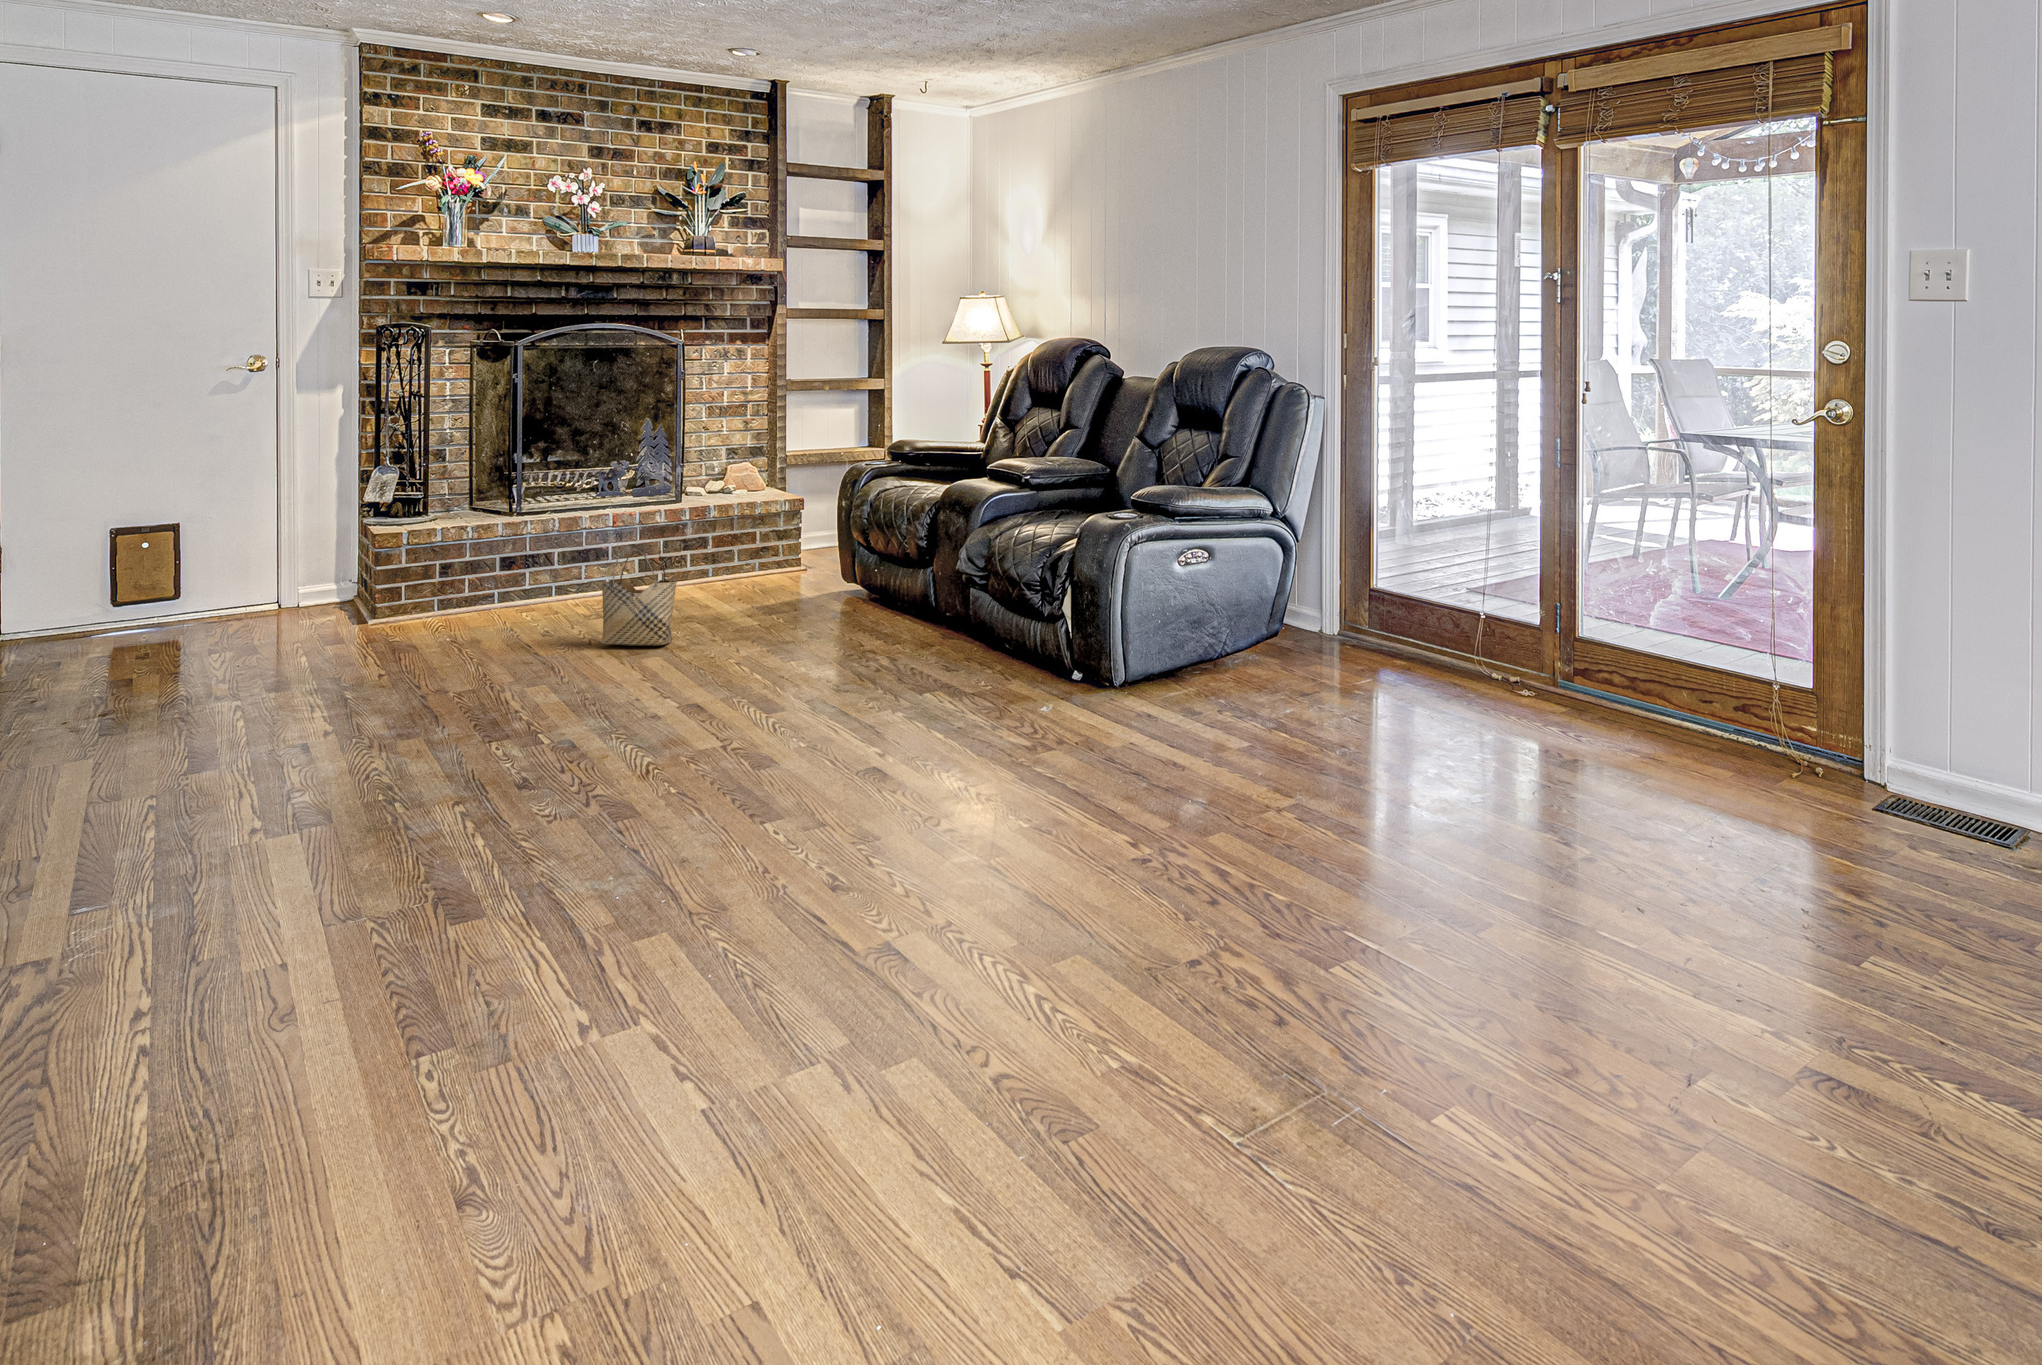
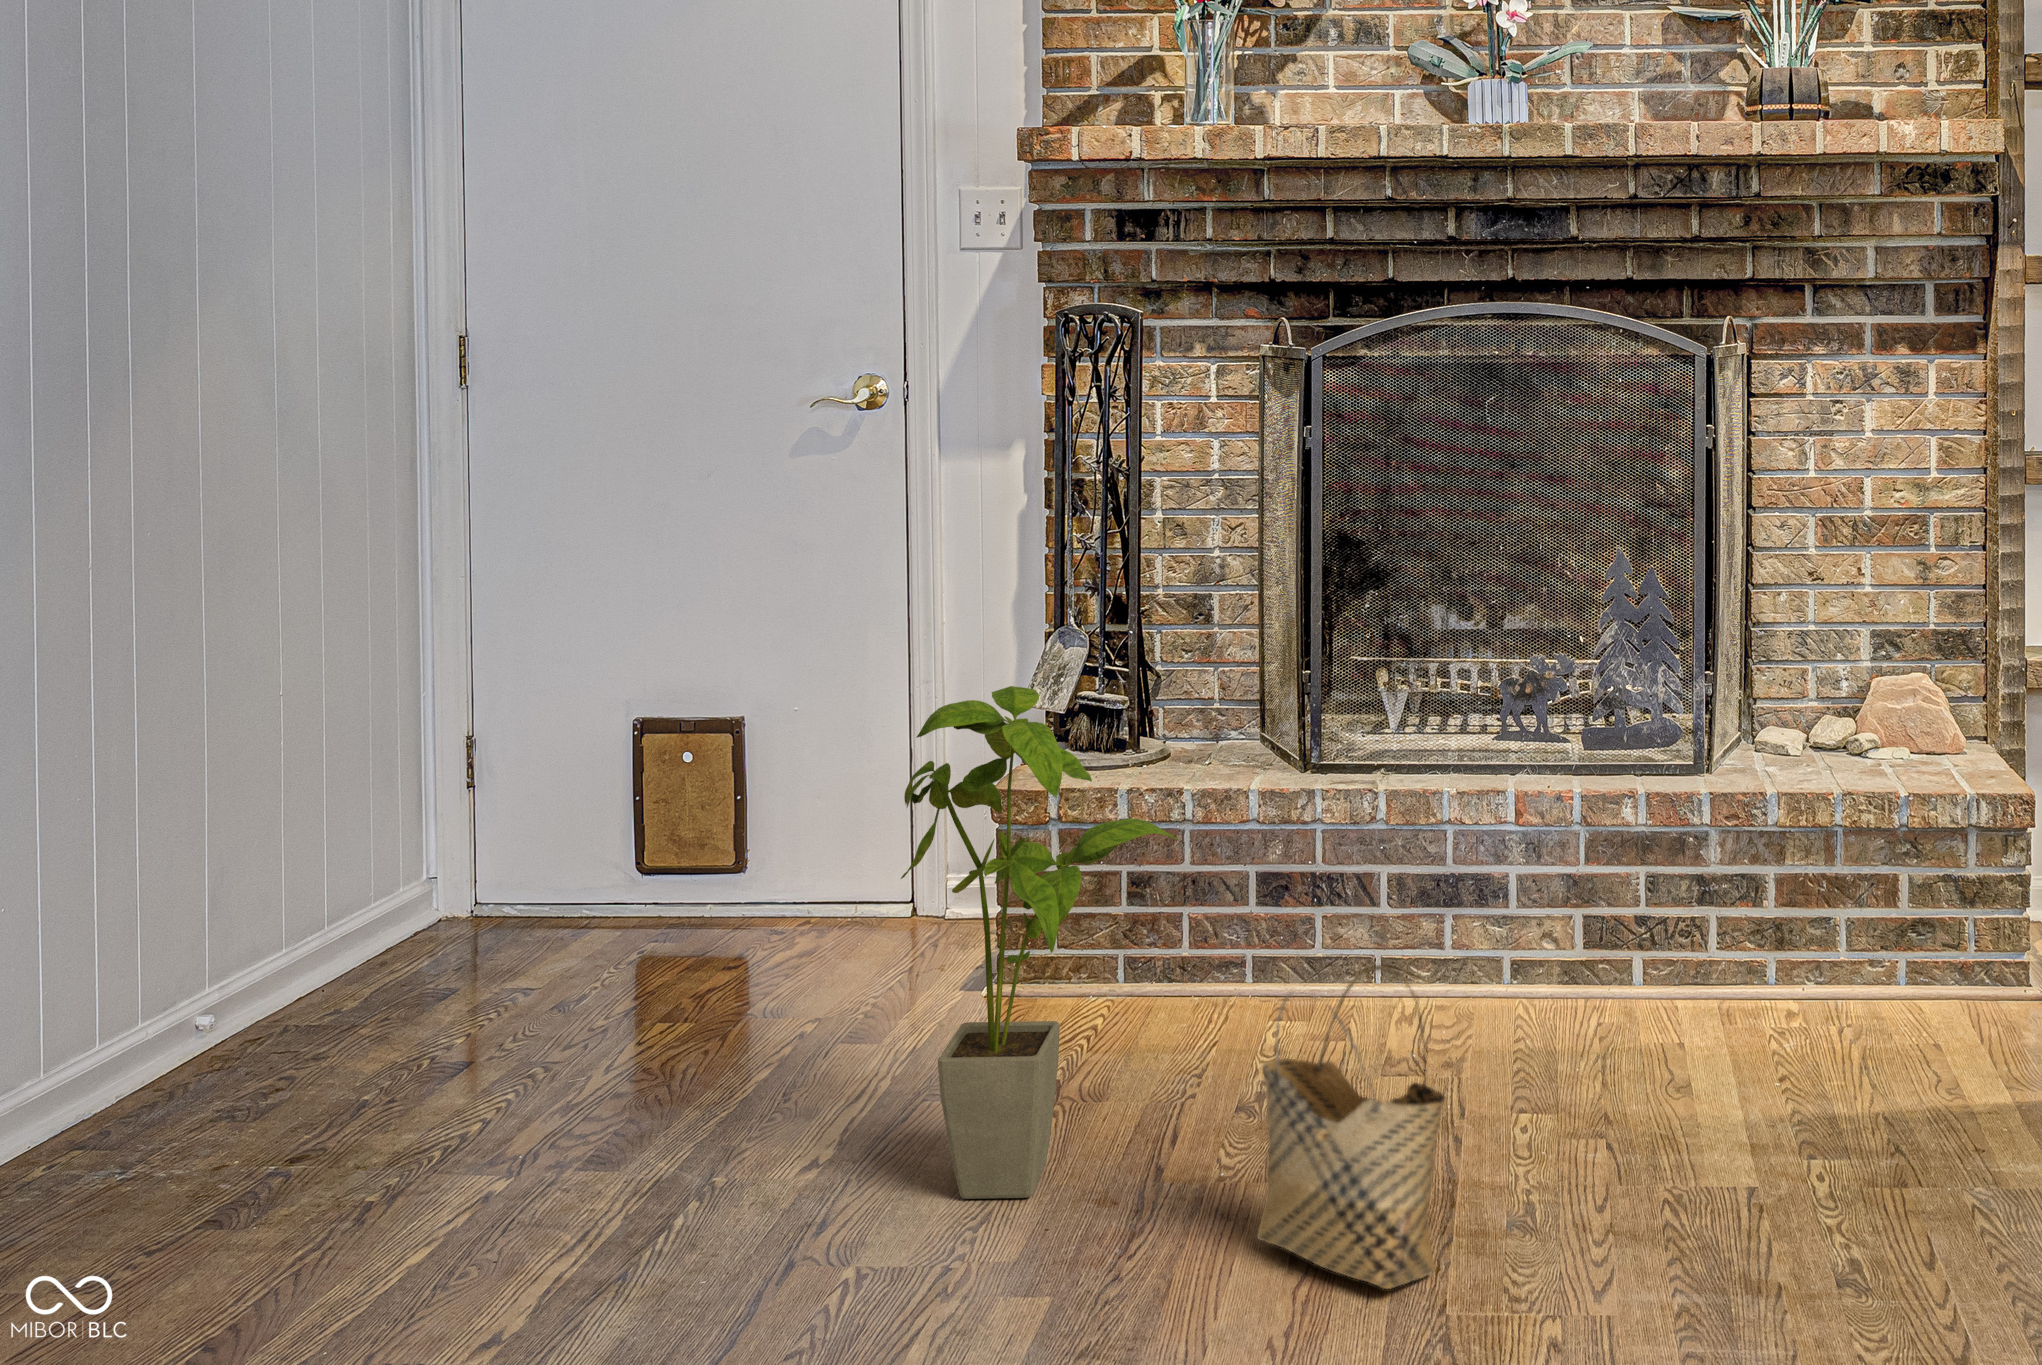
house plant: none [430,458,541,657] -> present [901,686,1179,1199]

